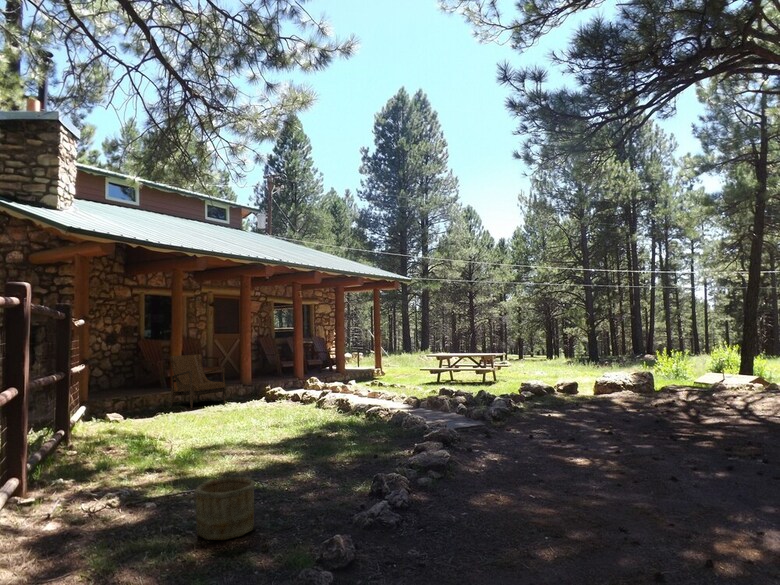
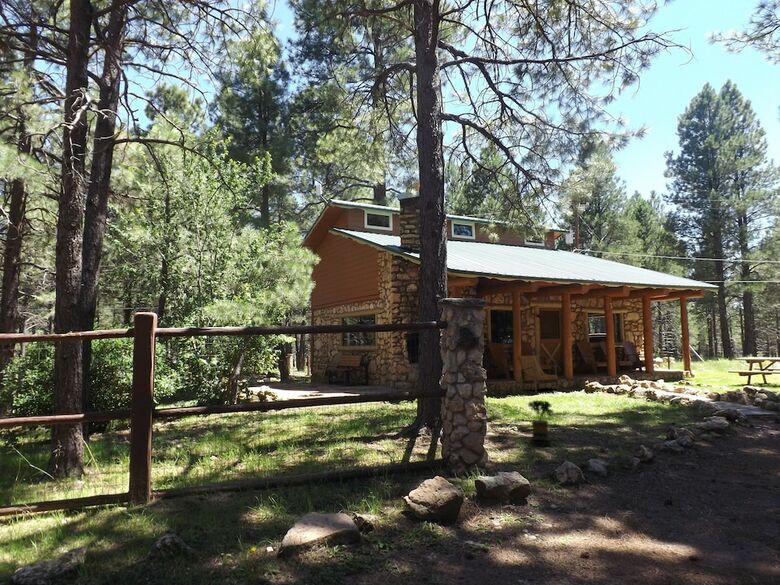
potted tree: none [110,442,170,534] -> present [528,401,553,440]
wooden bucket: present [194,477,255,540] -> none [569,420,599,446]

